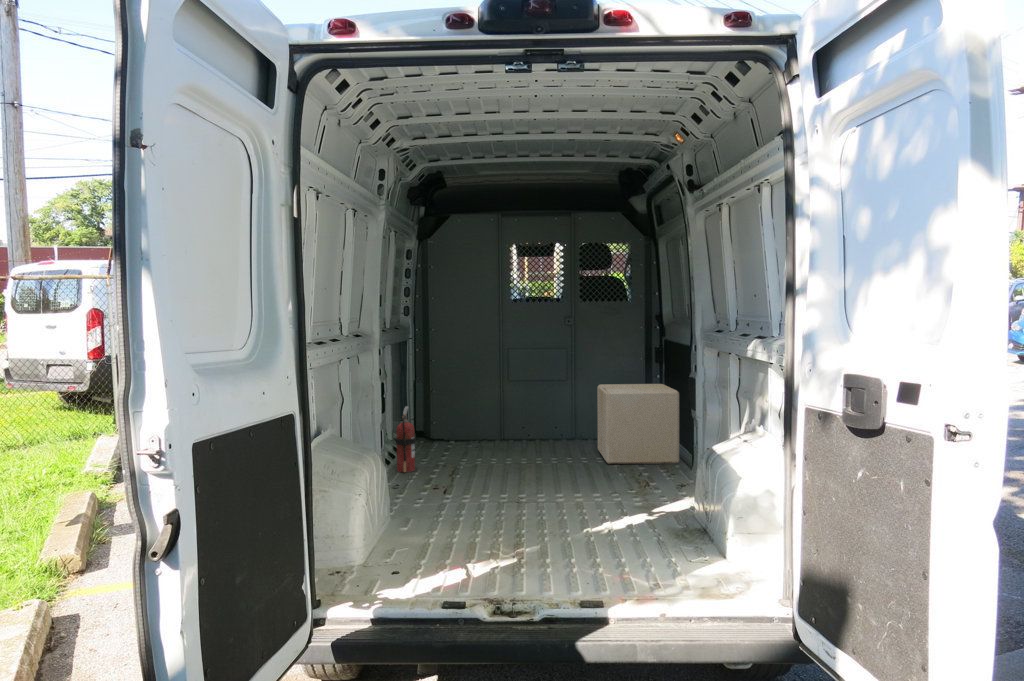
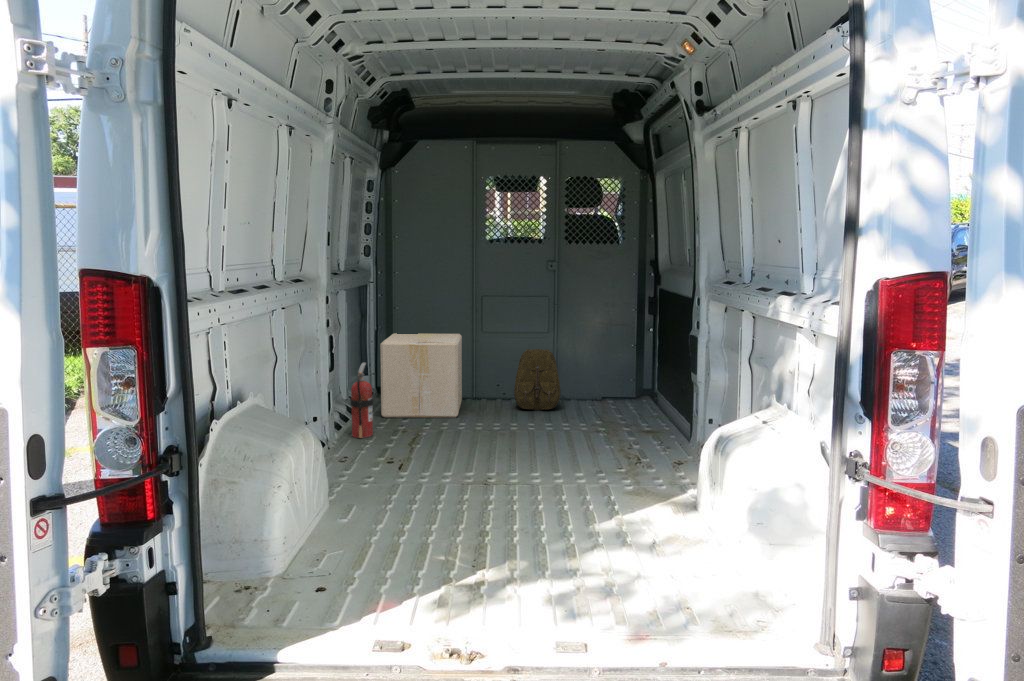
cardboard box: present [597,384,679,464] -> present [380,333,462,418]
backpack: none [537,395,579,449] -> present [514,349,561,410]

